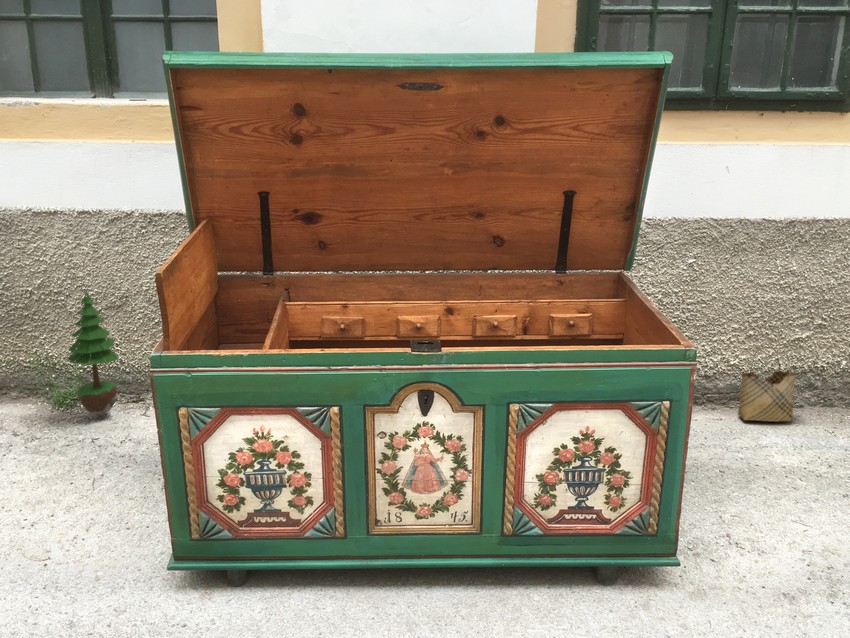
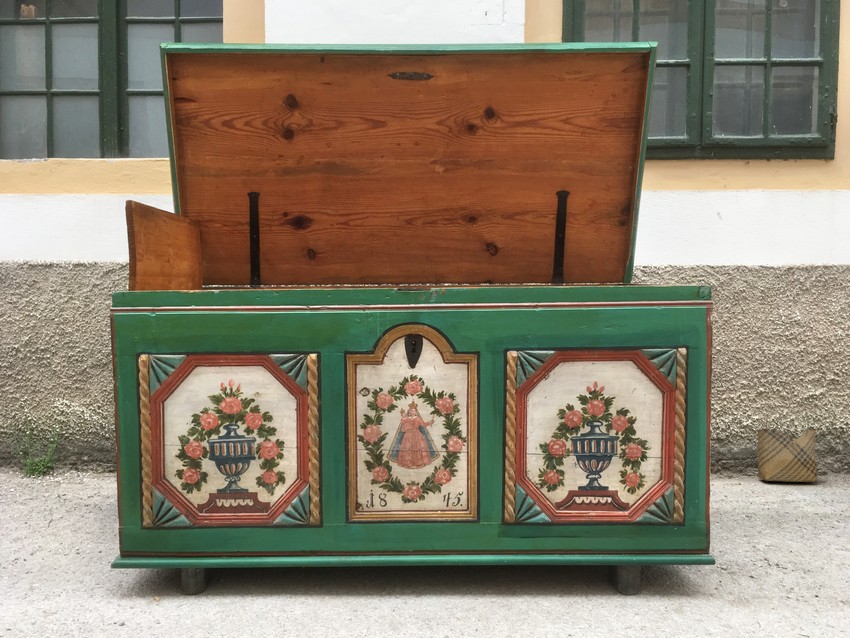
potted tree: present [67,292,118,417] -> none [33,336,90,478]

